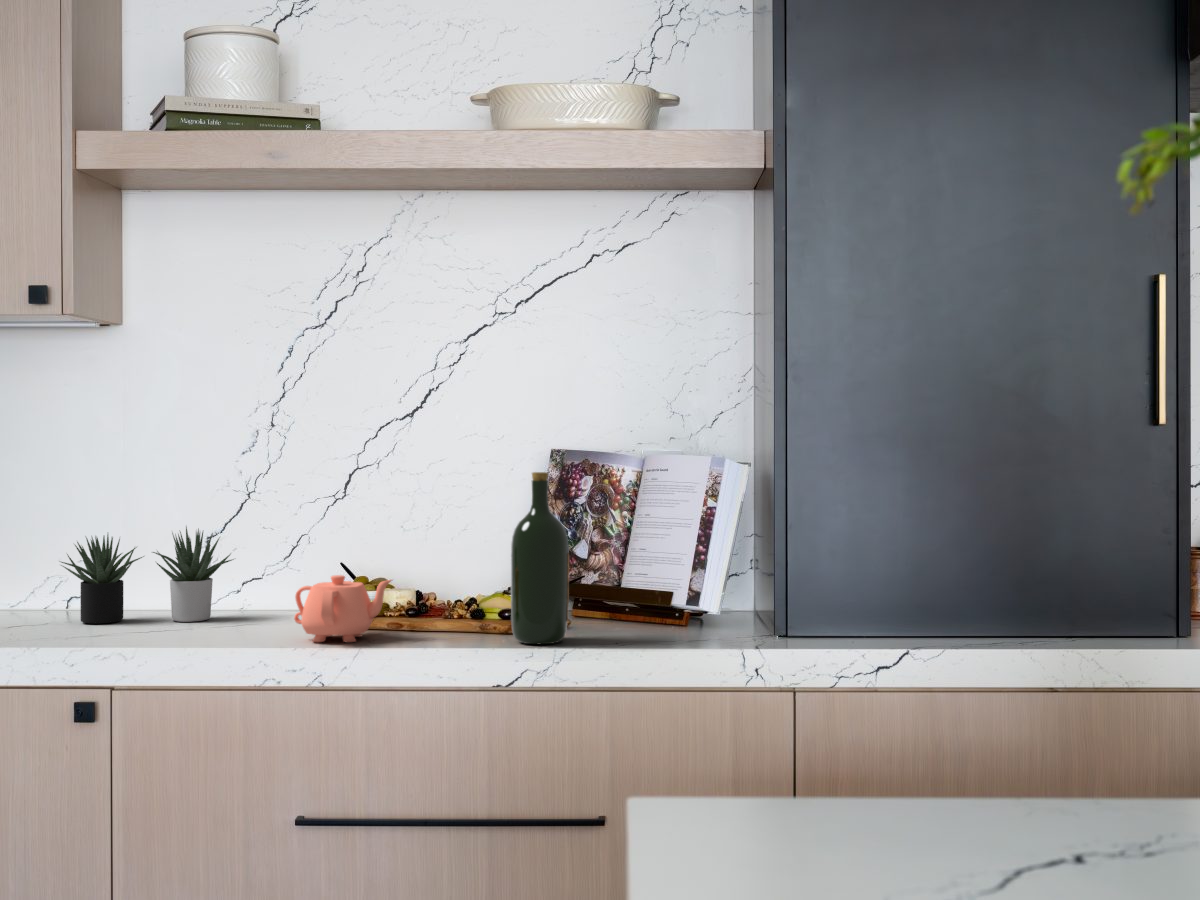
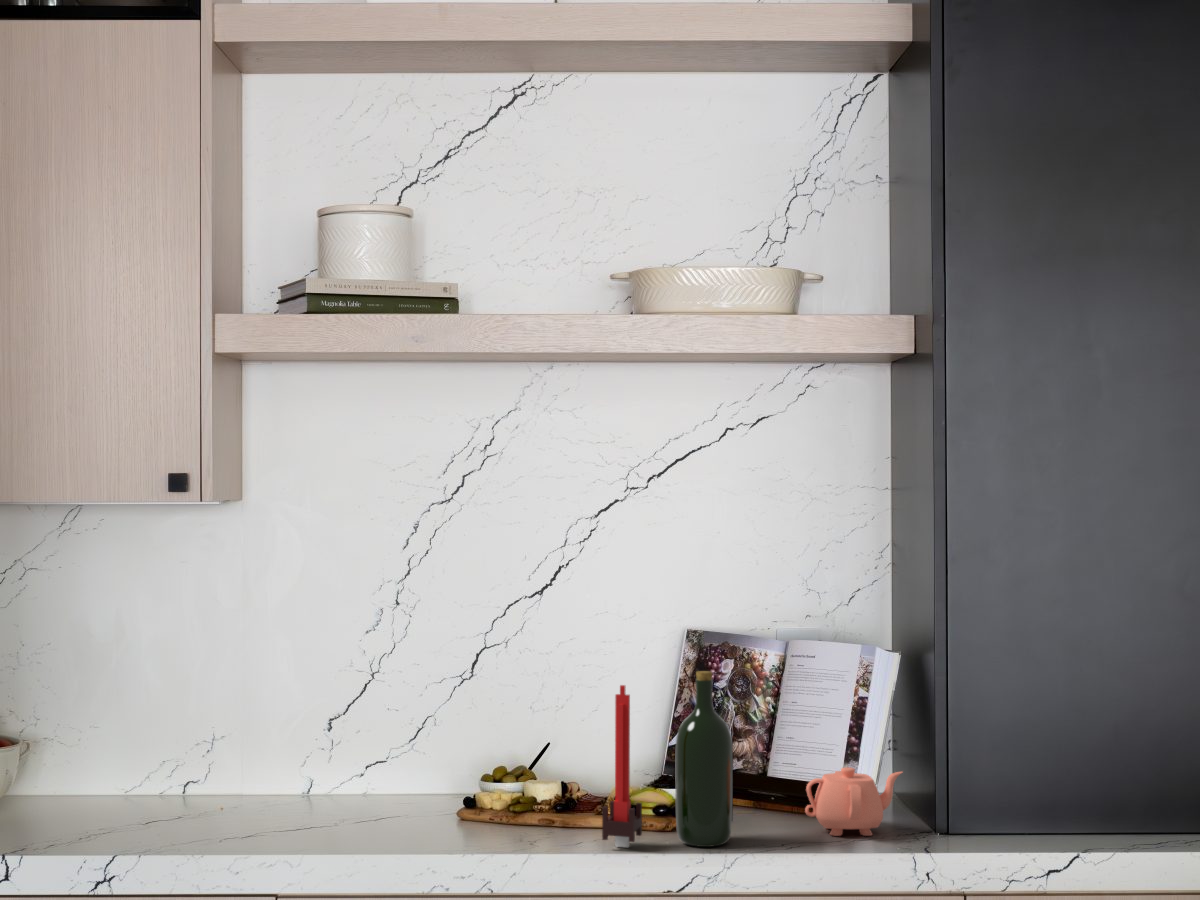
candle: none [434,484,477,645] -> present [602,685,642,848]
succulent plant: present [61,527,234,624] -> none [188,713,369,818]
teapot: present [294,575,392,642] -> present [805,767,902,836]

